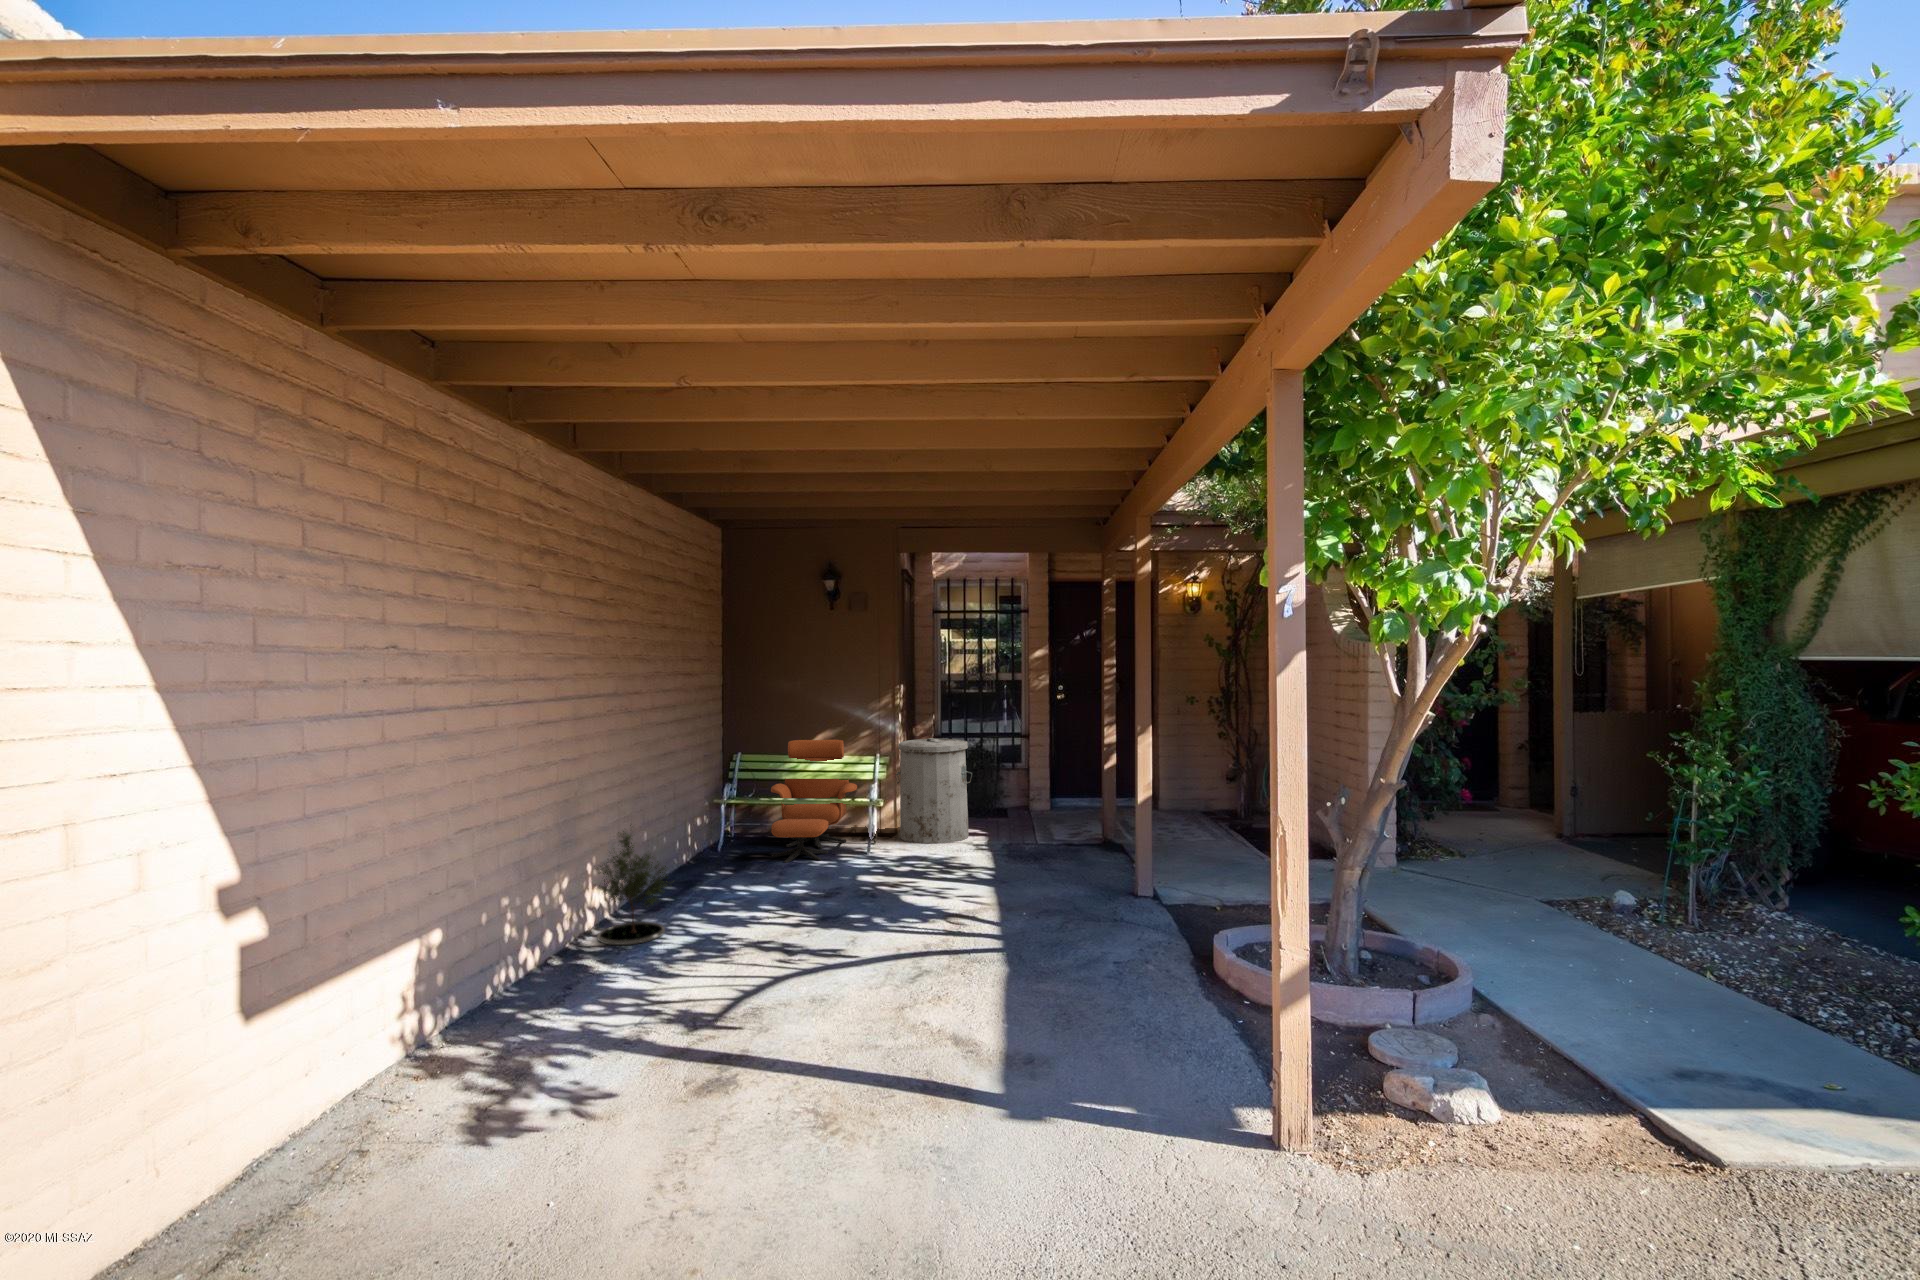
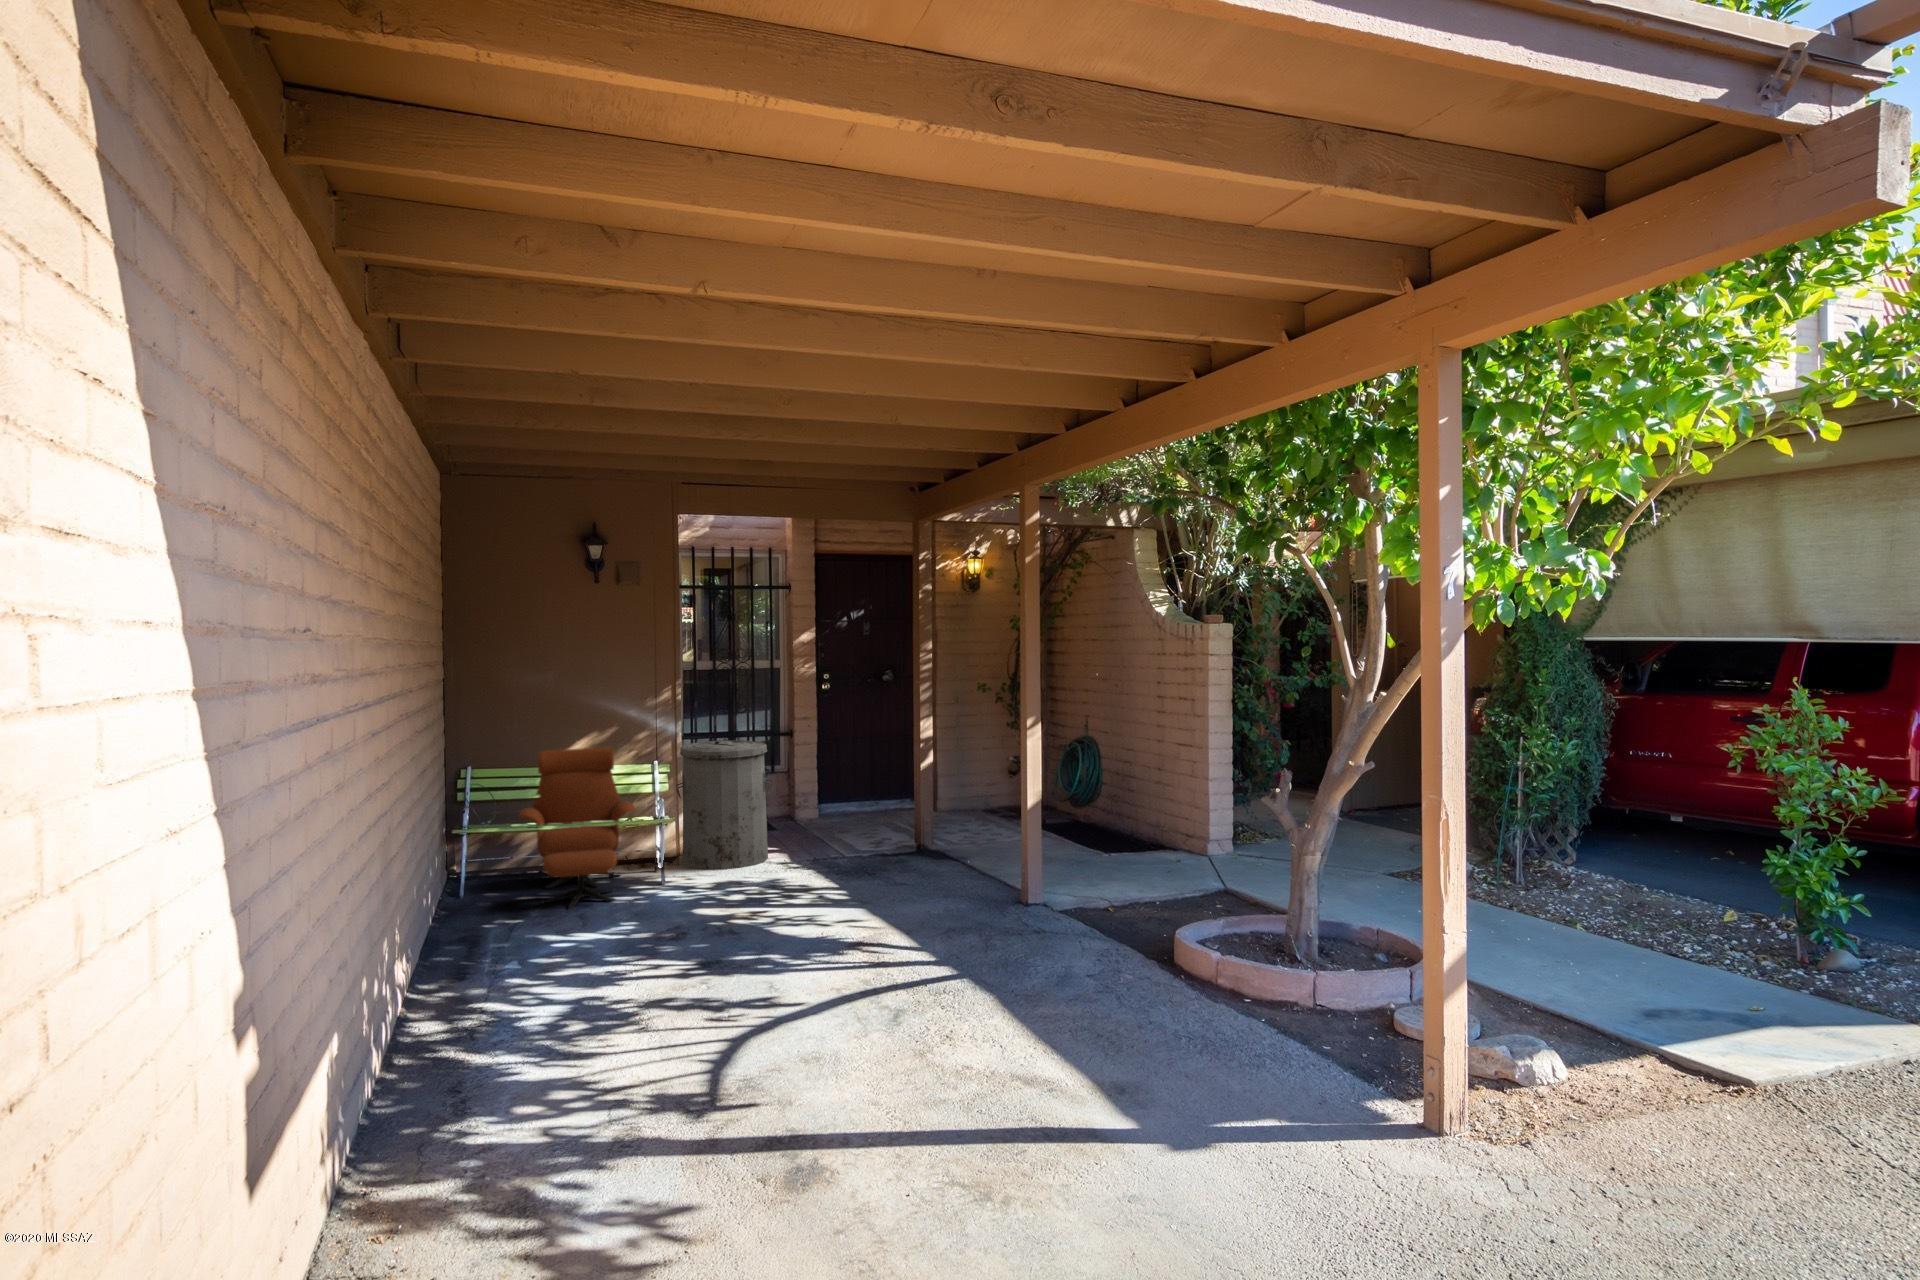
potted tree: present [597,825,667,945] -> none [409,870,527,1041]

